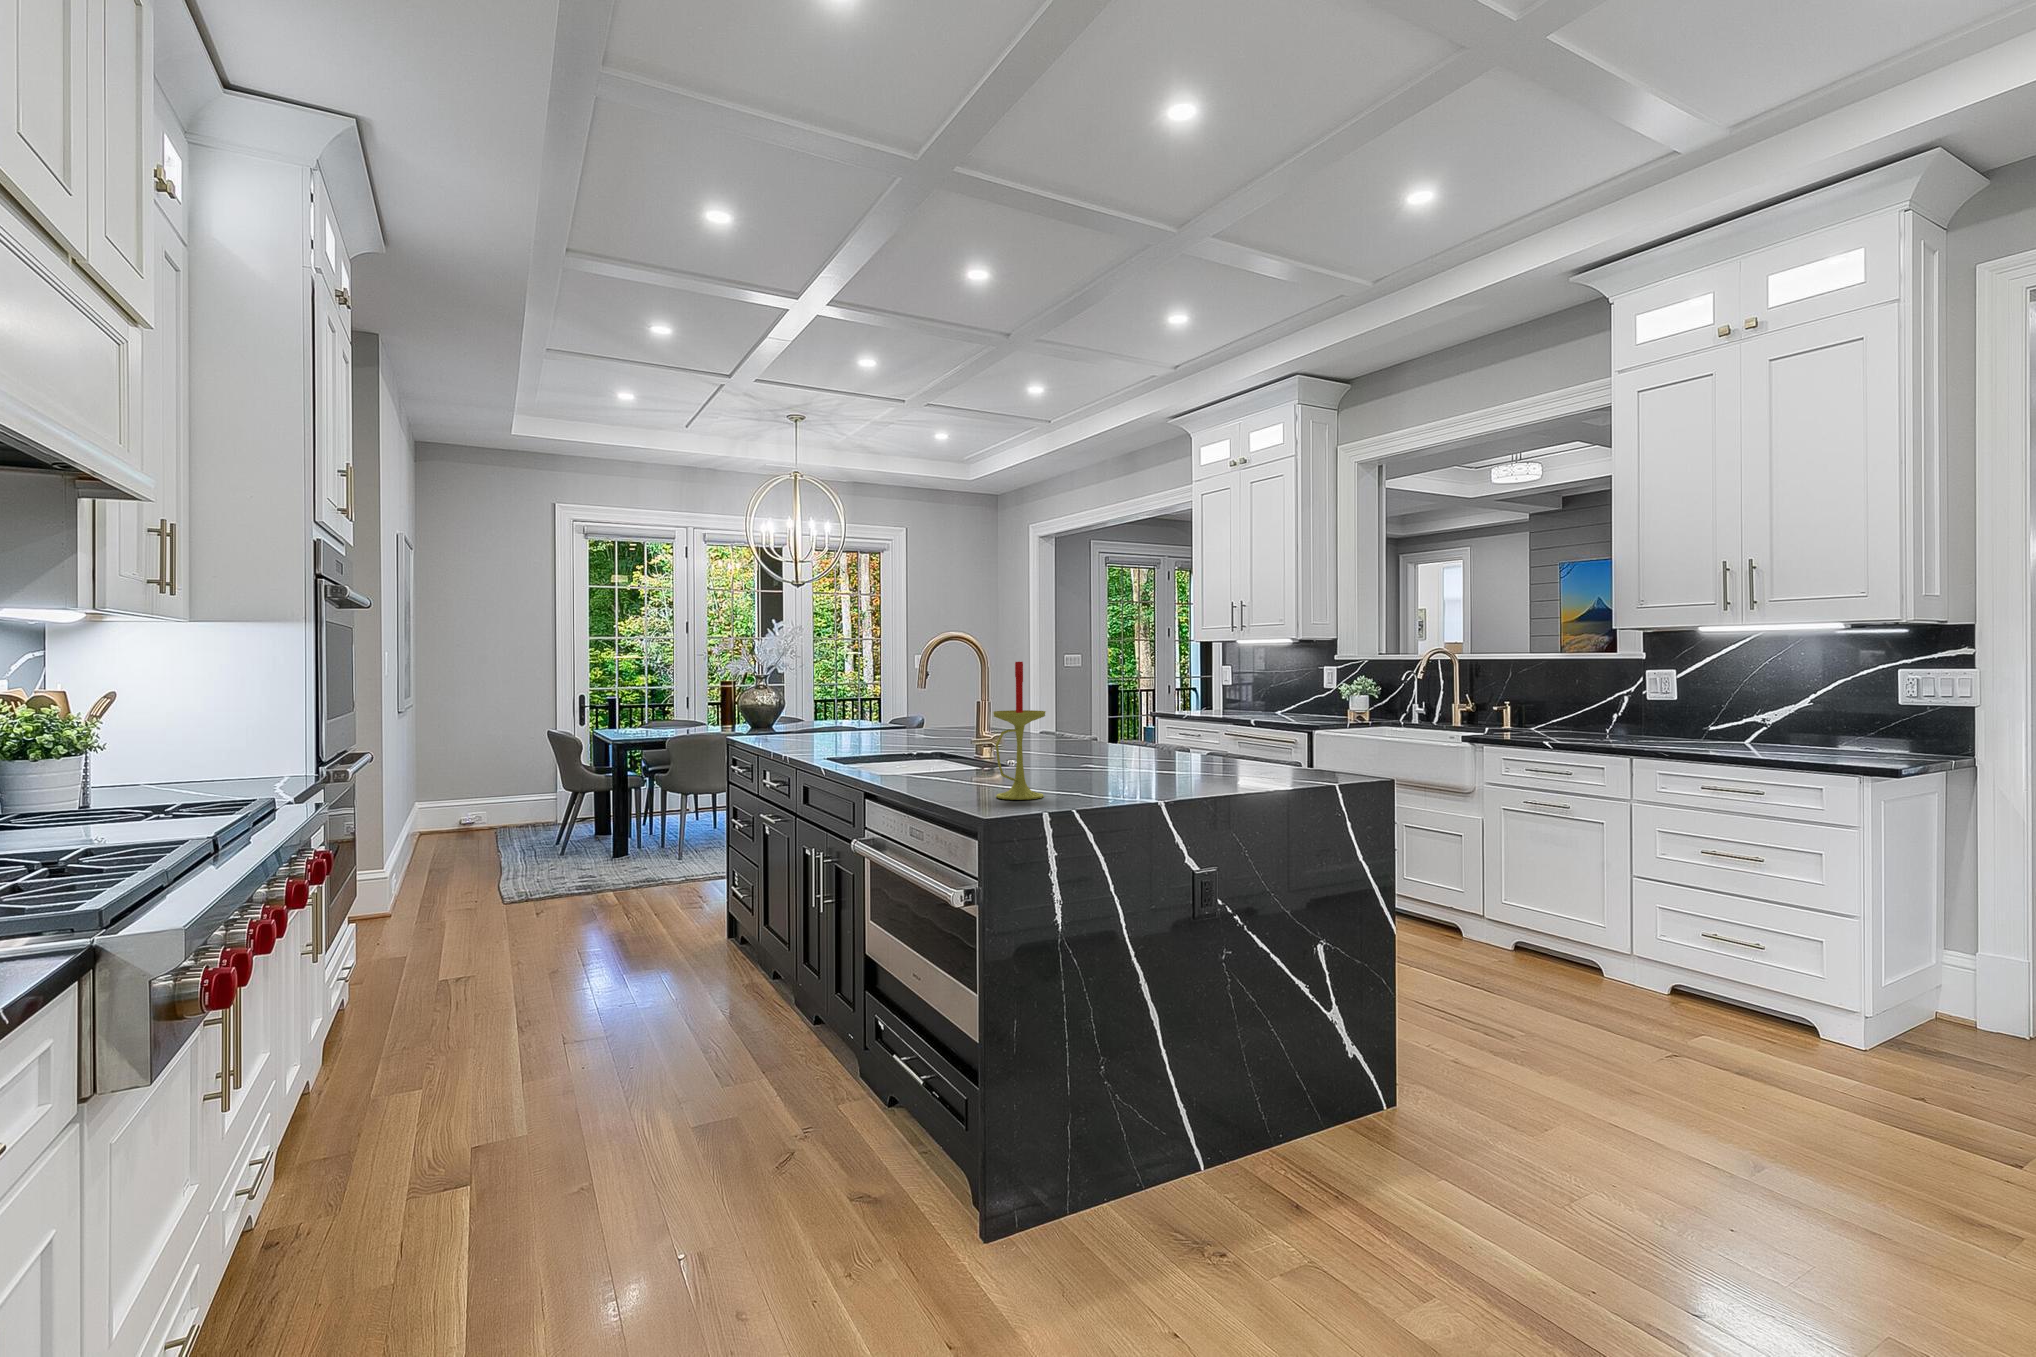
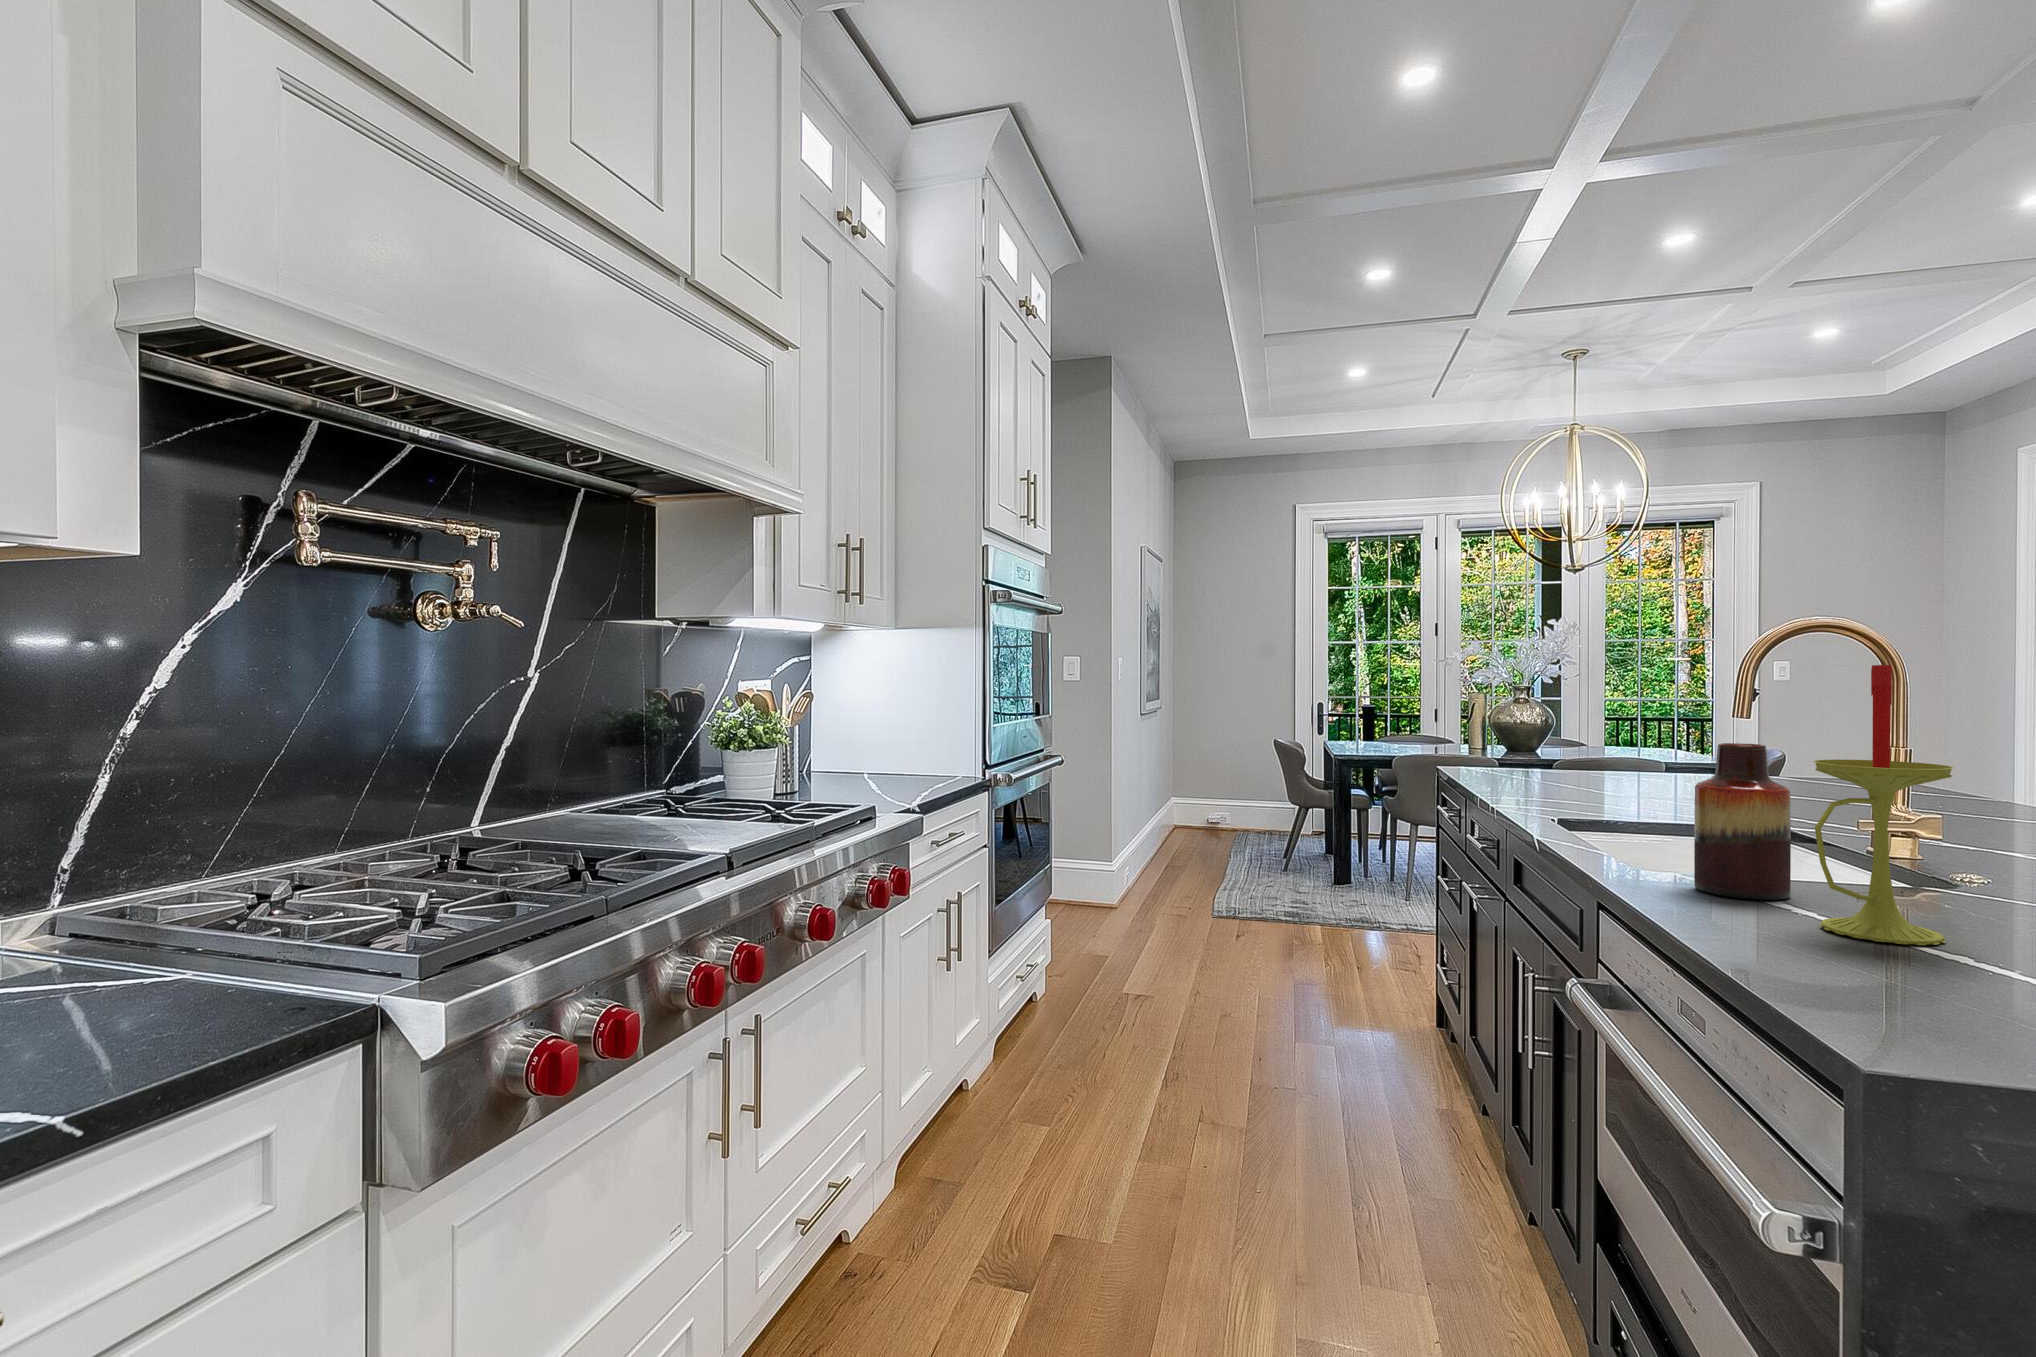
vase: none [935,706,979,791] -> present [1694,743,1791,900]

